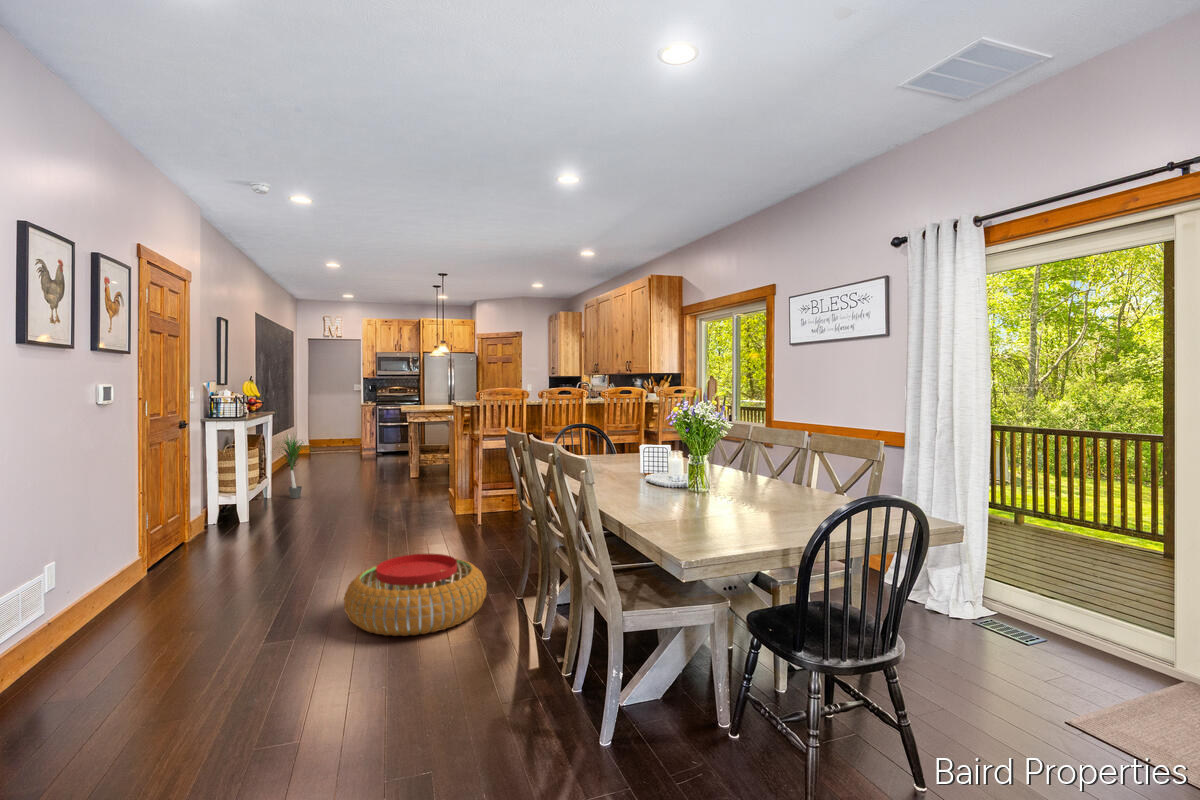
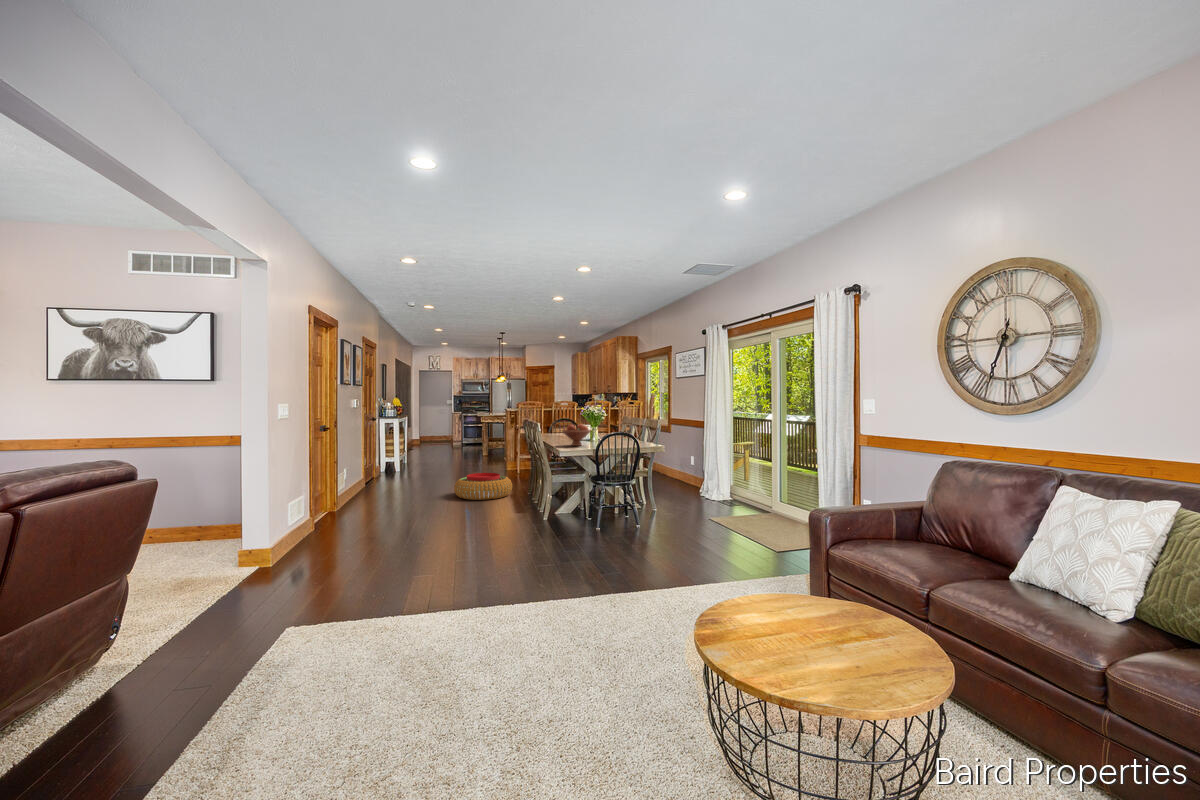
potted plant: present [274,435,305,498] -> none [405,425,431,464]
fruit bowl: none [657,453,742,521] -> present [562,424,591,446]

